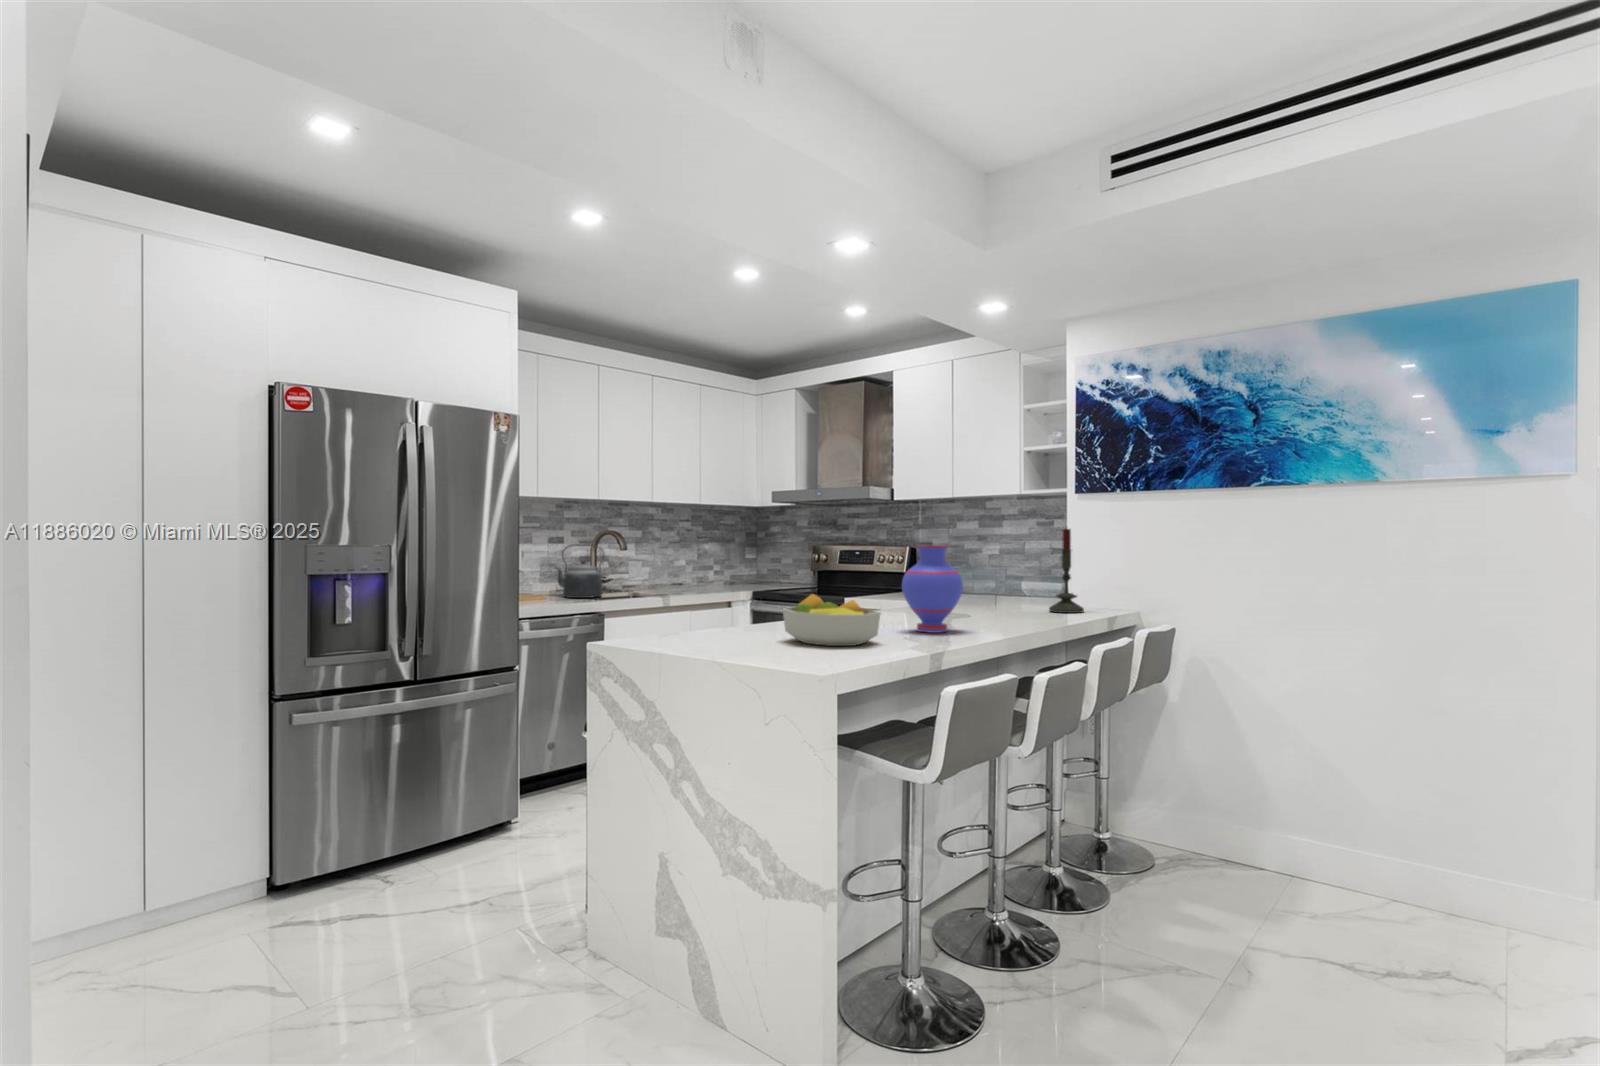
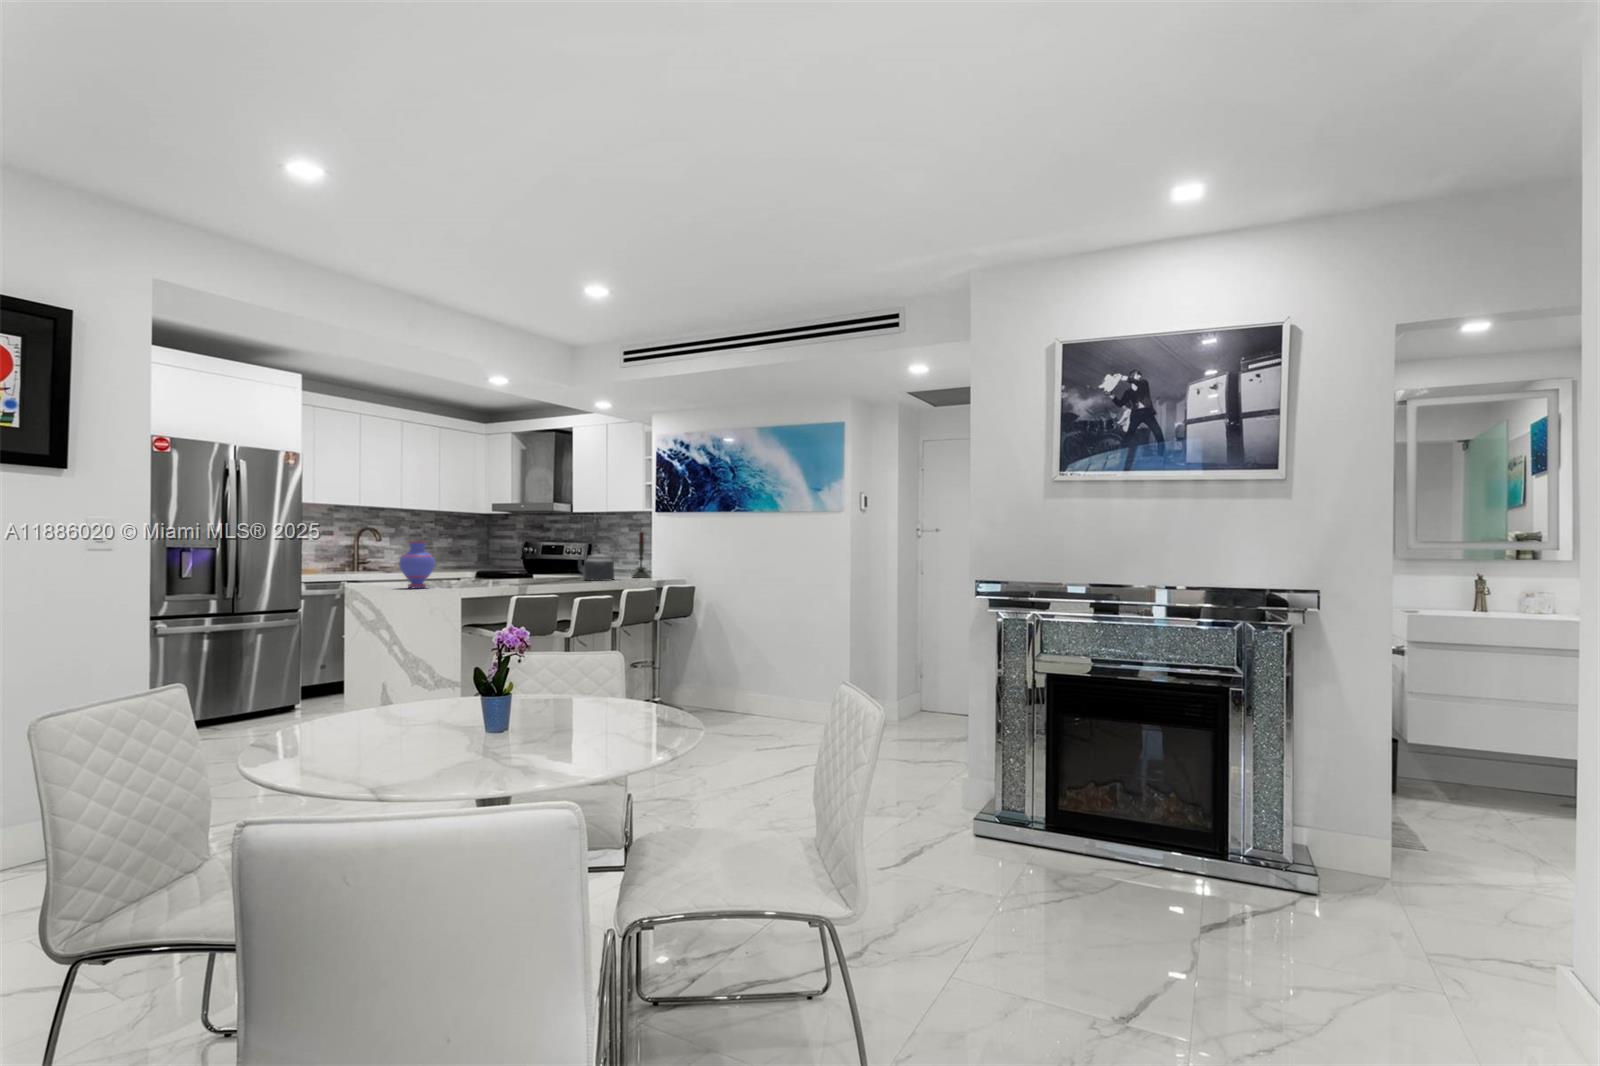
kettle: present [555,544,604,598] -> present [576,539,614,581]
vase: present [902,546,963,633] -> present [399,542,435,588]
fruit bowl: present [783,594,880,646] -> none [464,564,511,587]

